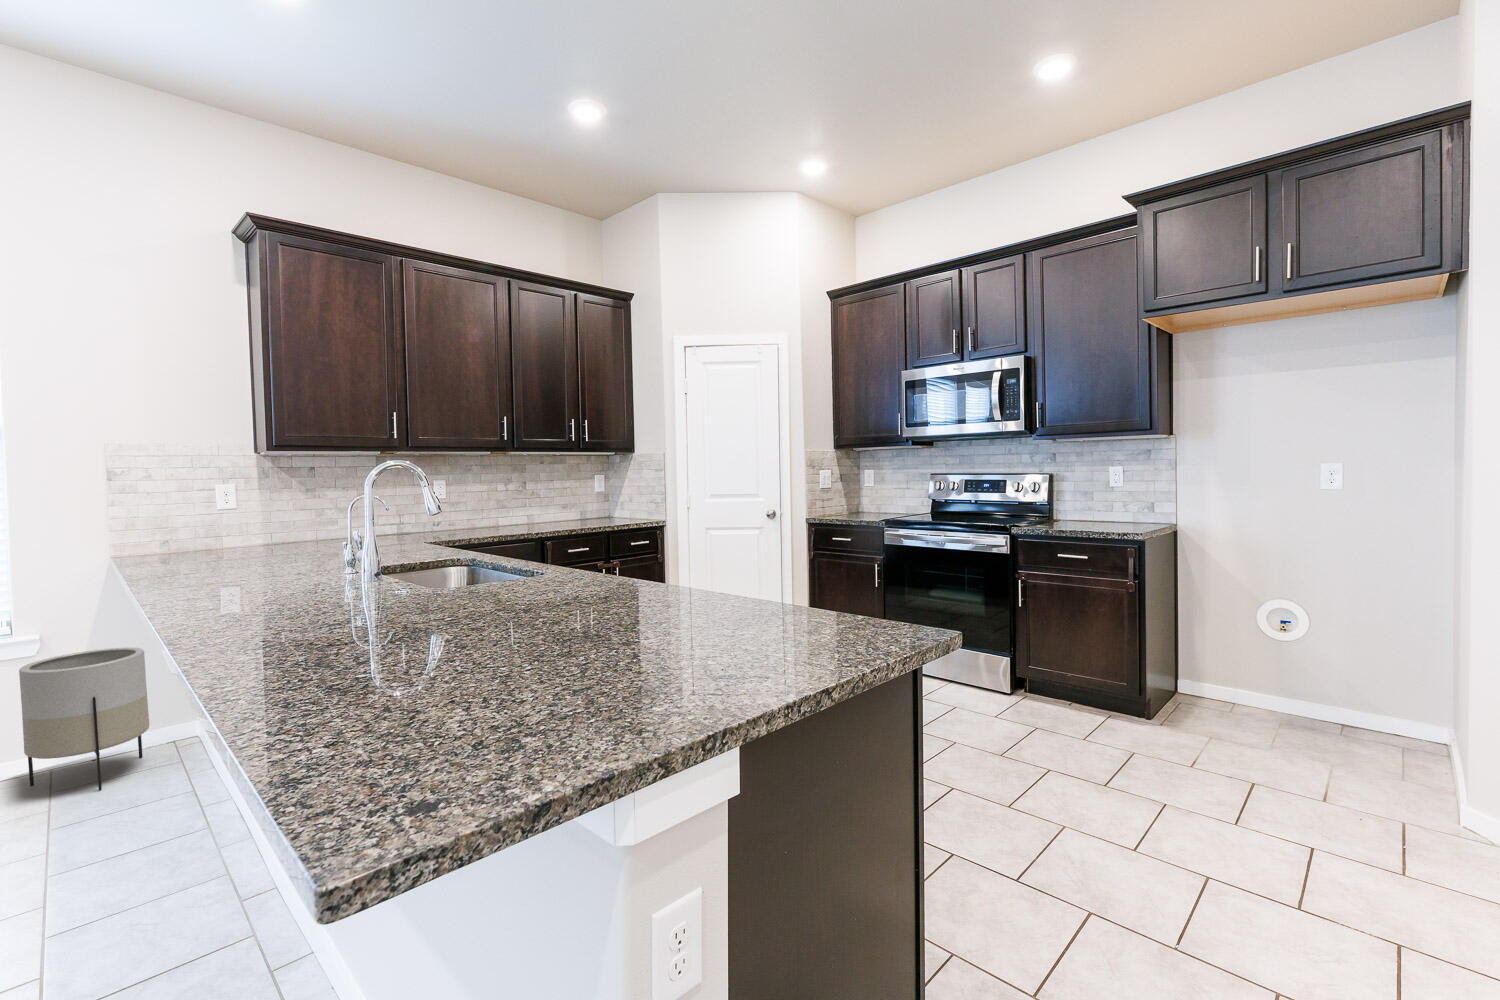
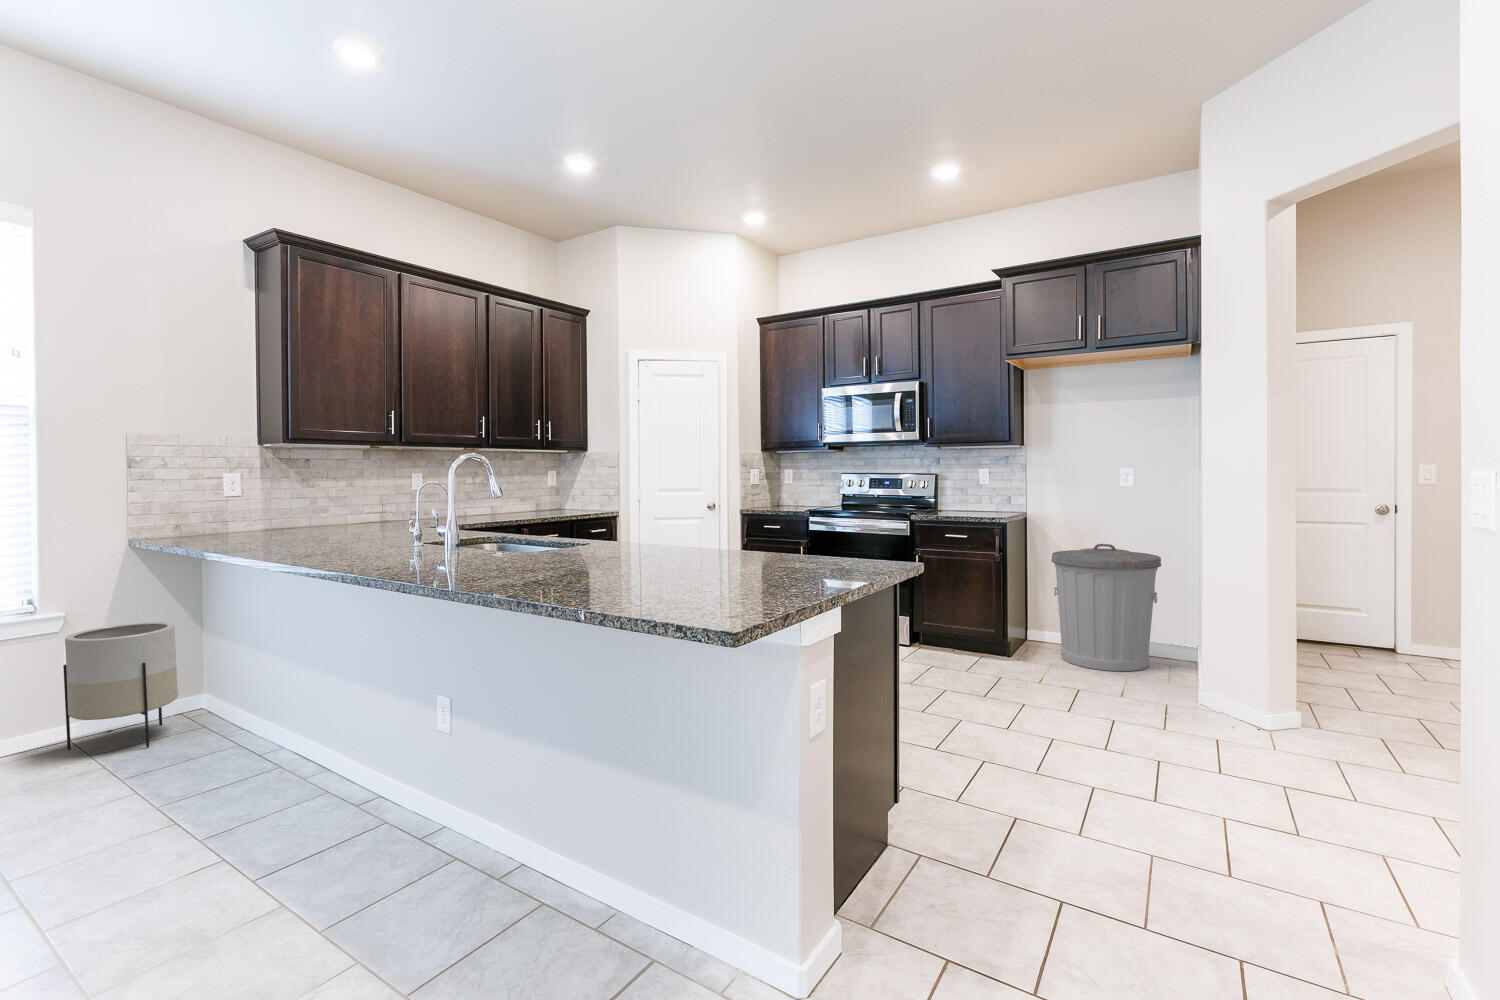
trash can: none [1213,571,1393,758] -> present [1051,544,1161,671]

